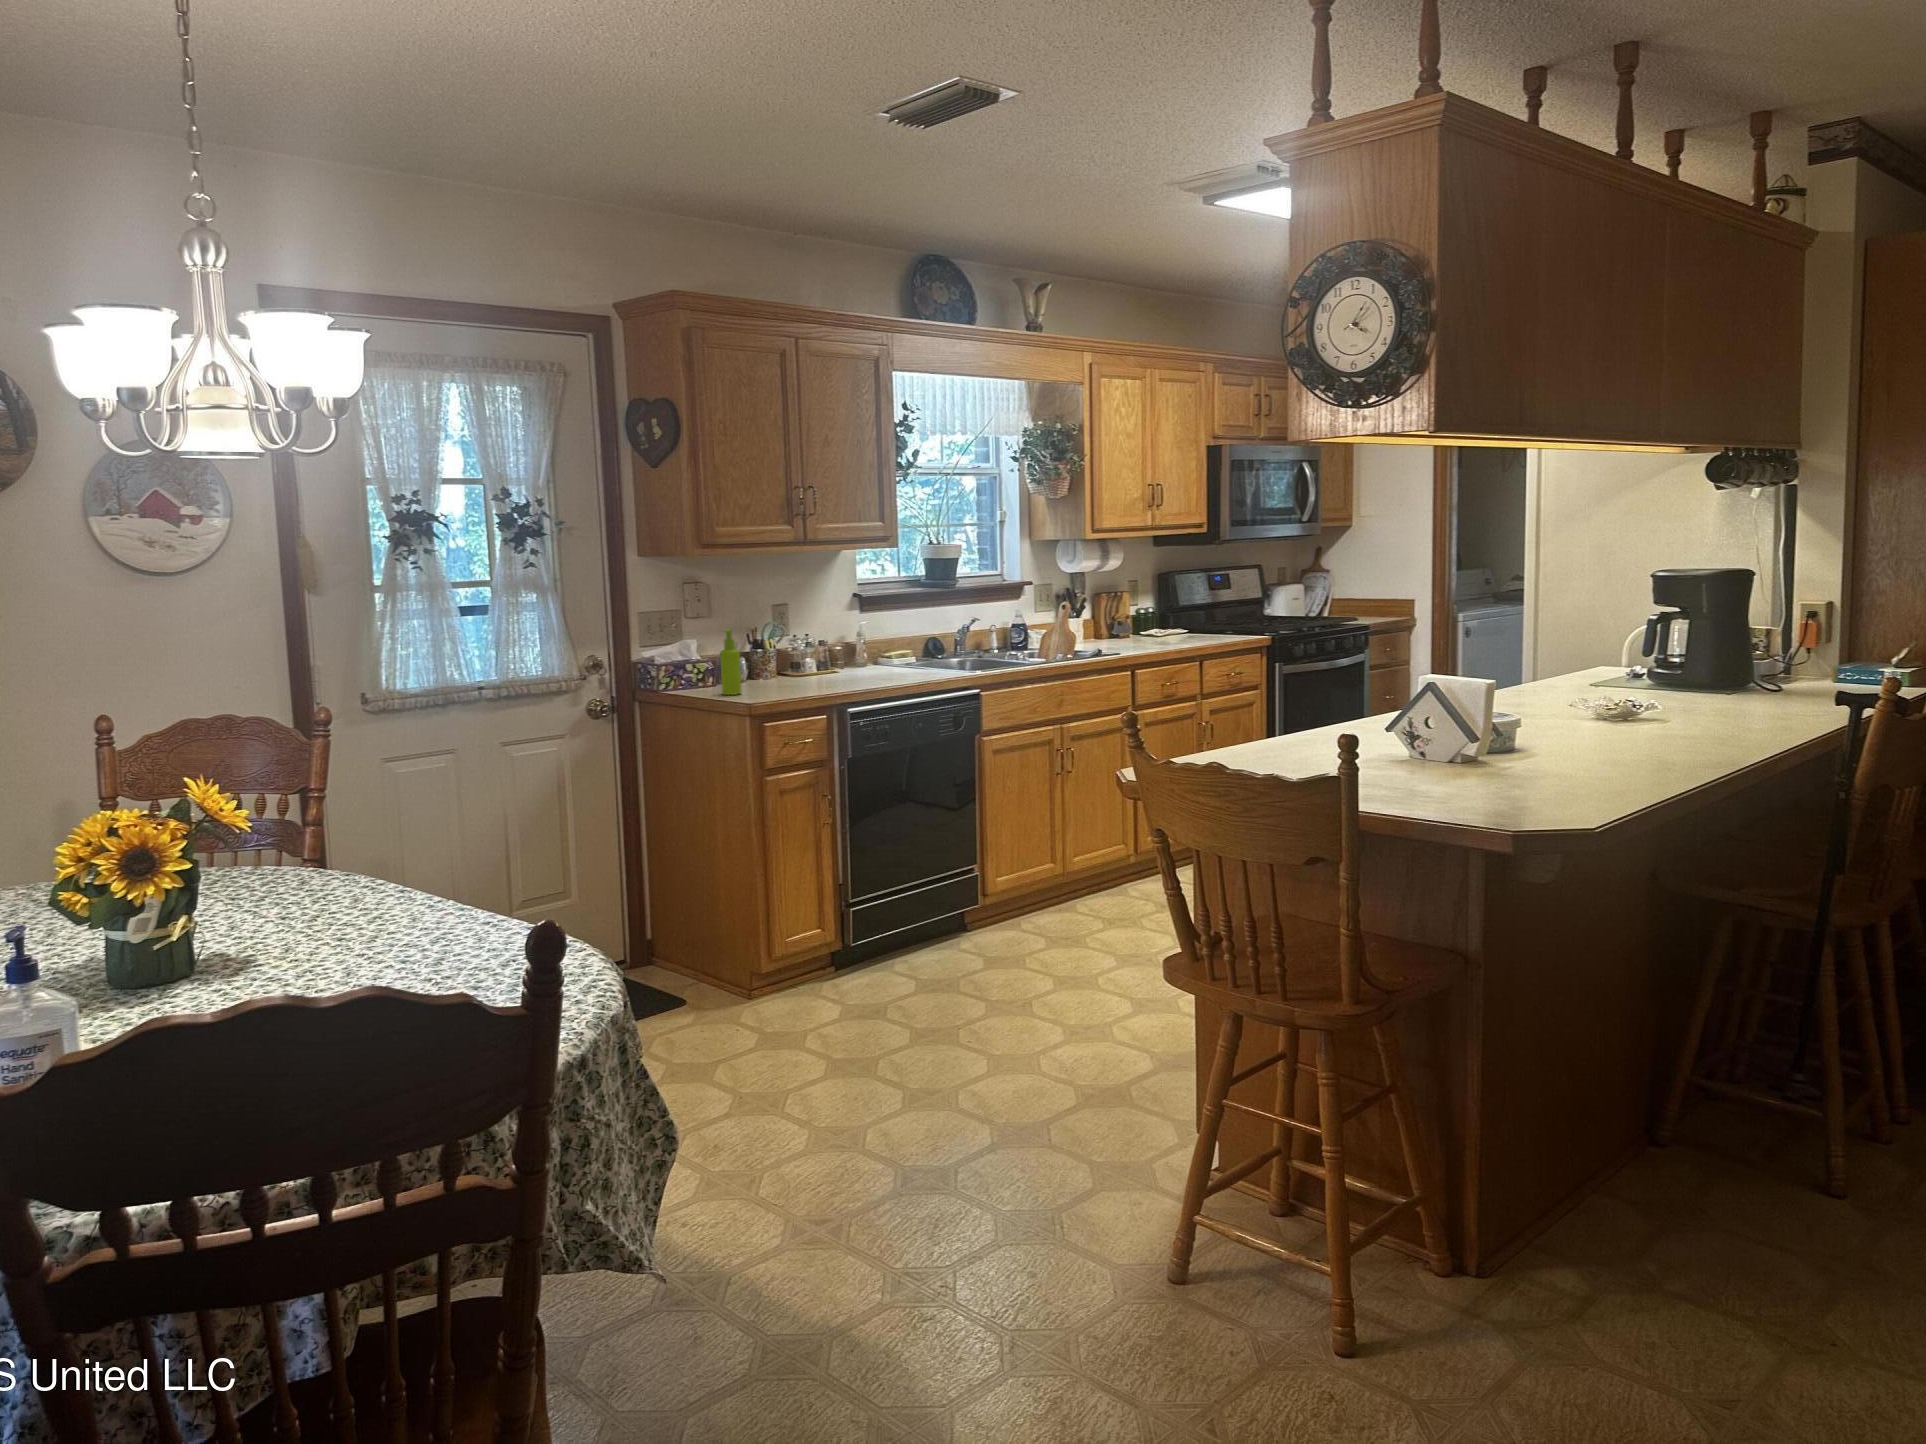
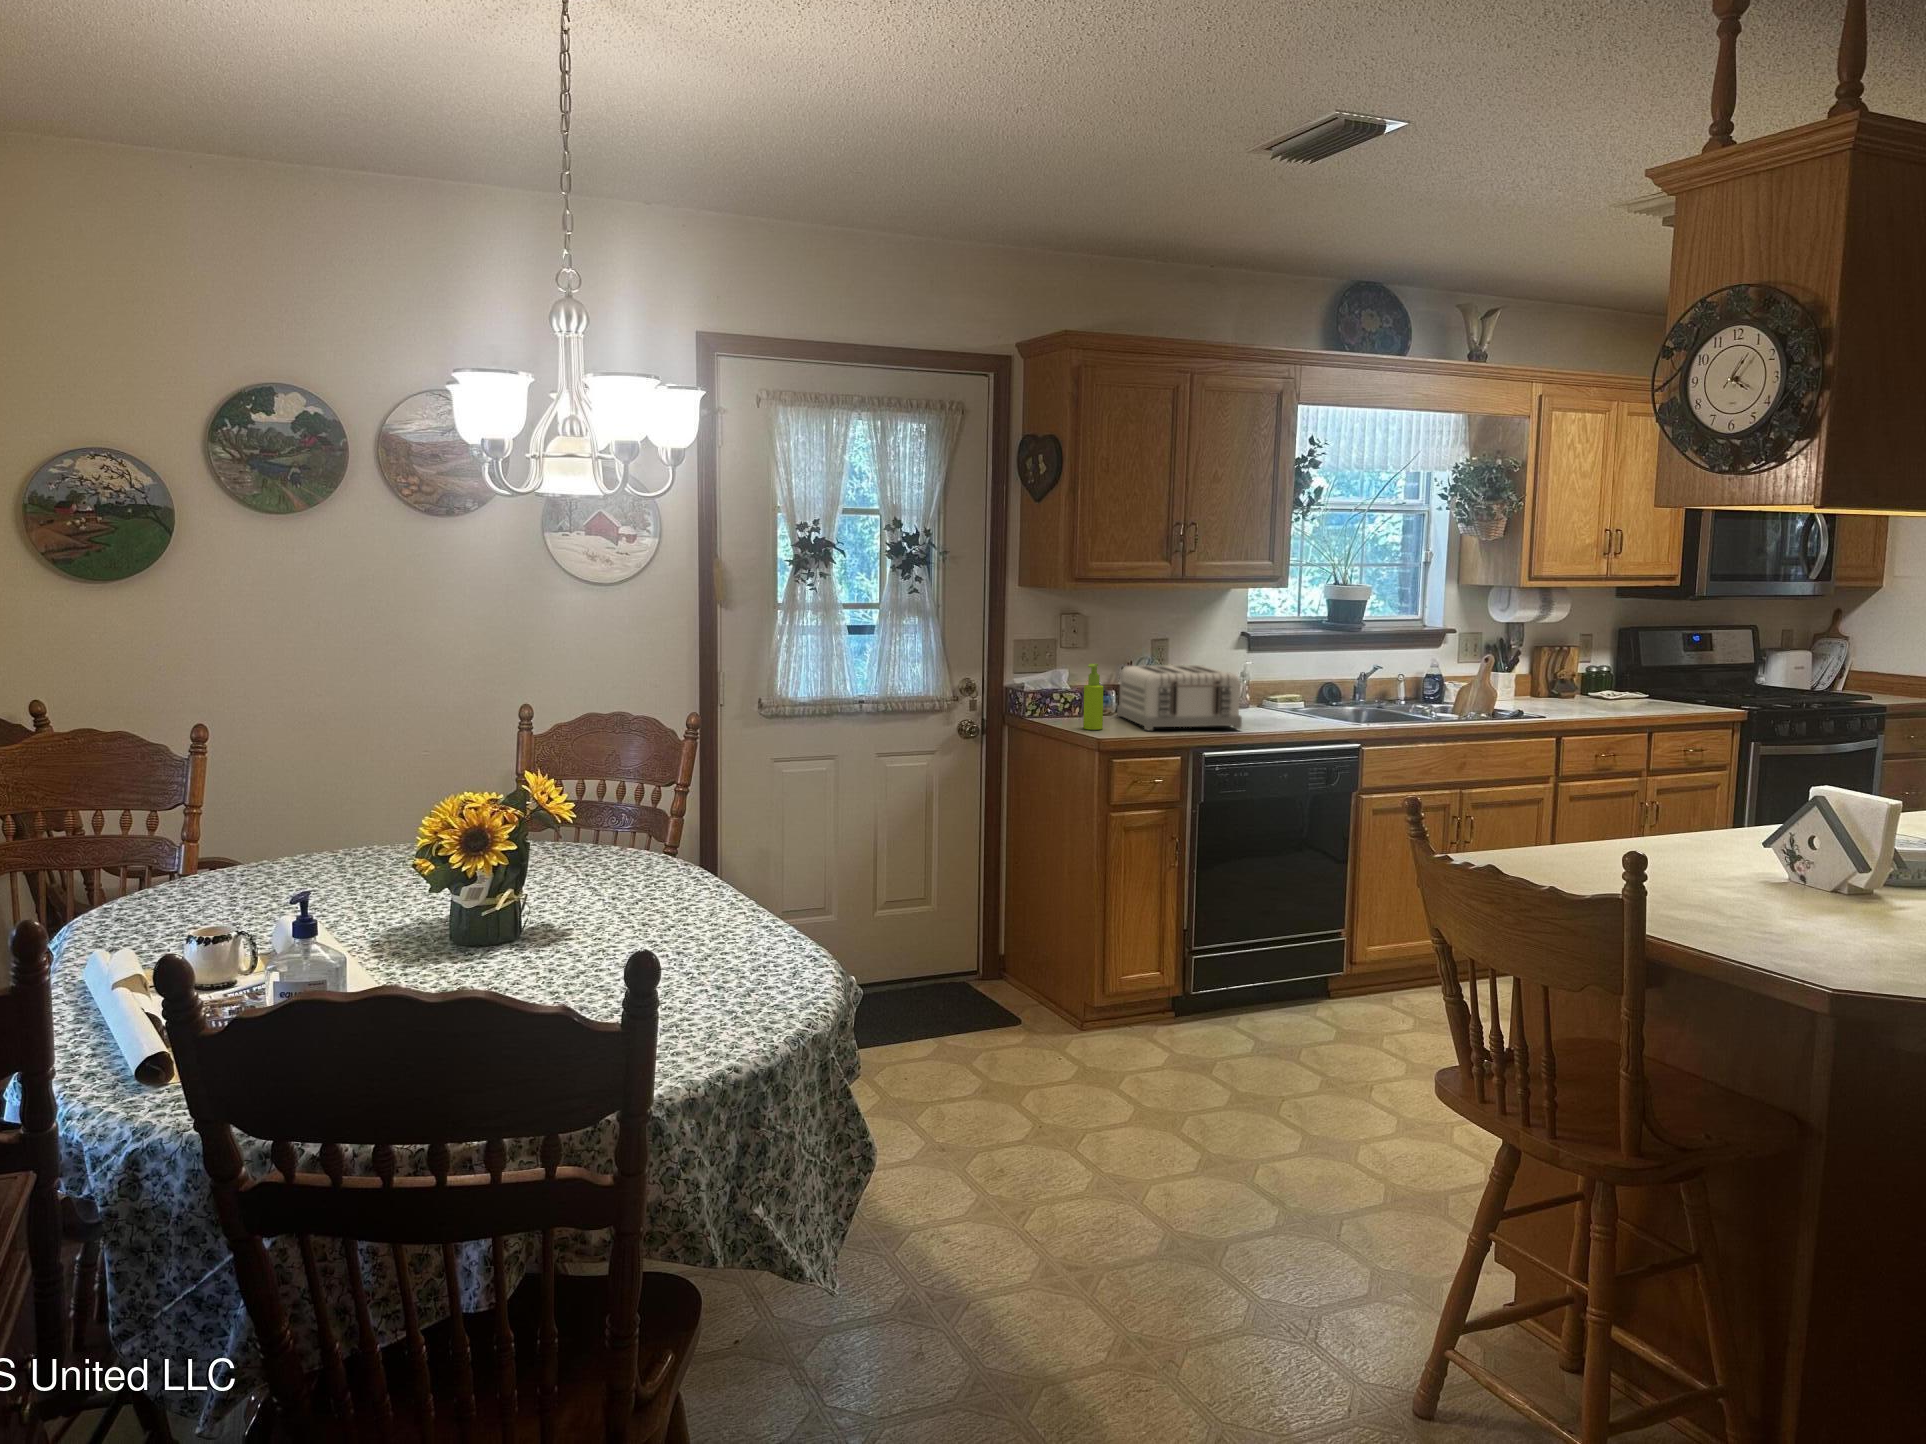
toaster: none [746,626,873,691] -> present [1117,665,1242,730]

